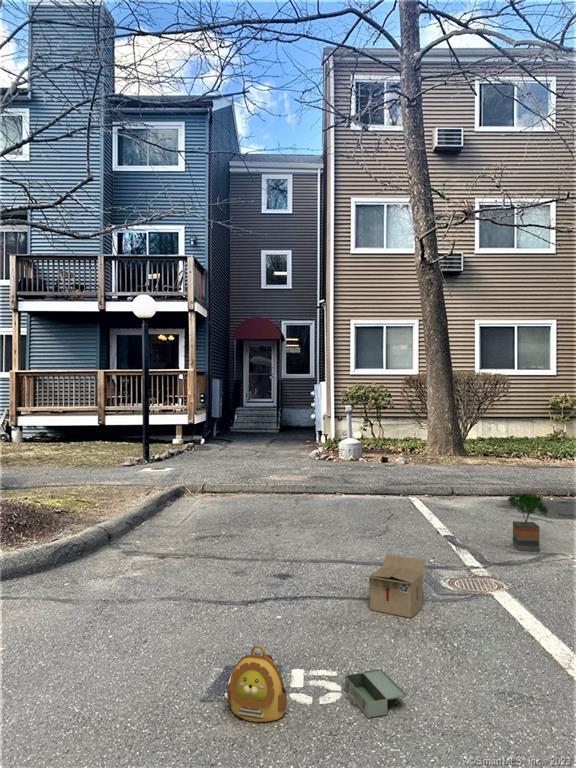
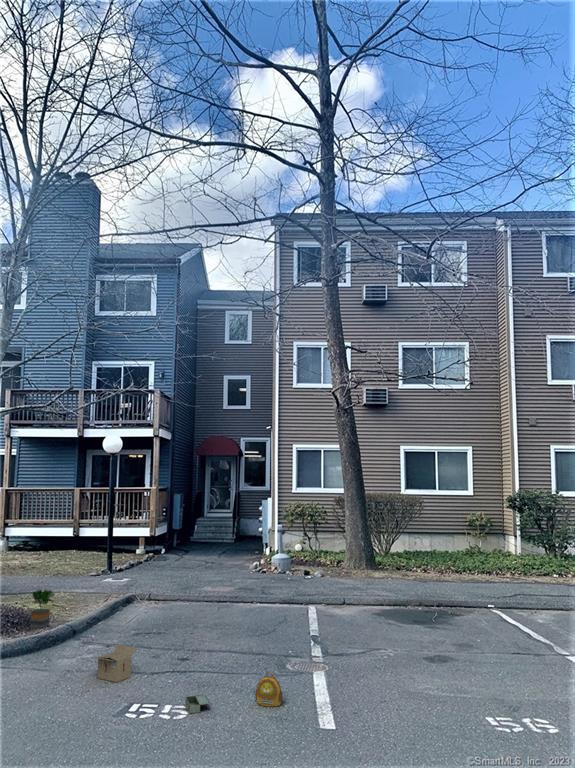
potted tree: present [508,493,548,551] -> present [30,590,54,628]
cardboard box: present [365,554,426,618] -> present [94,645,136,682]
backpack: present [227,645,287,722] -> present [255,672,282,707]

